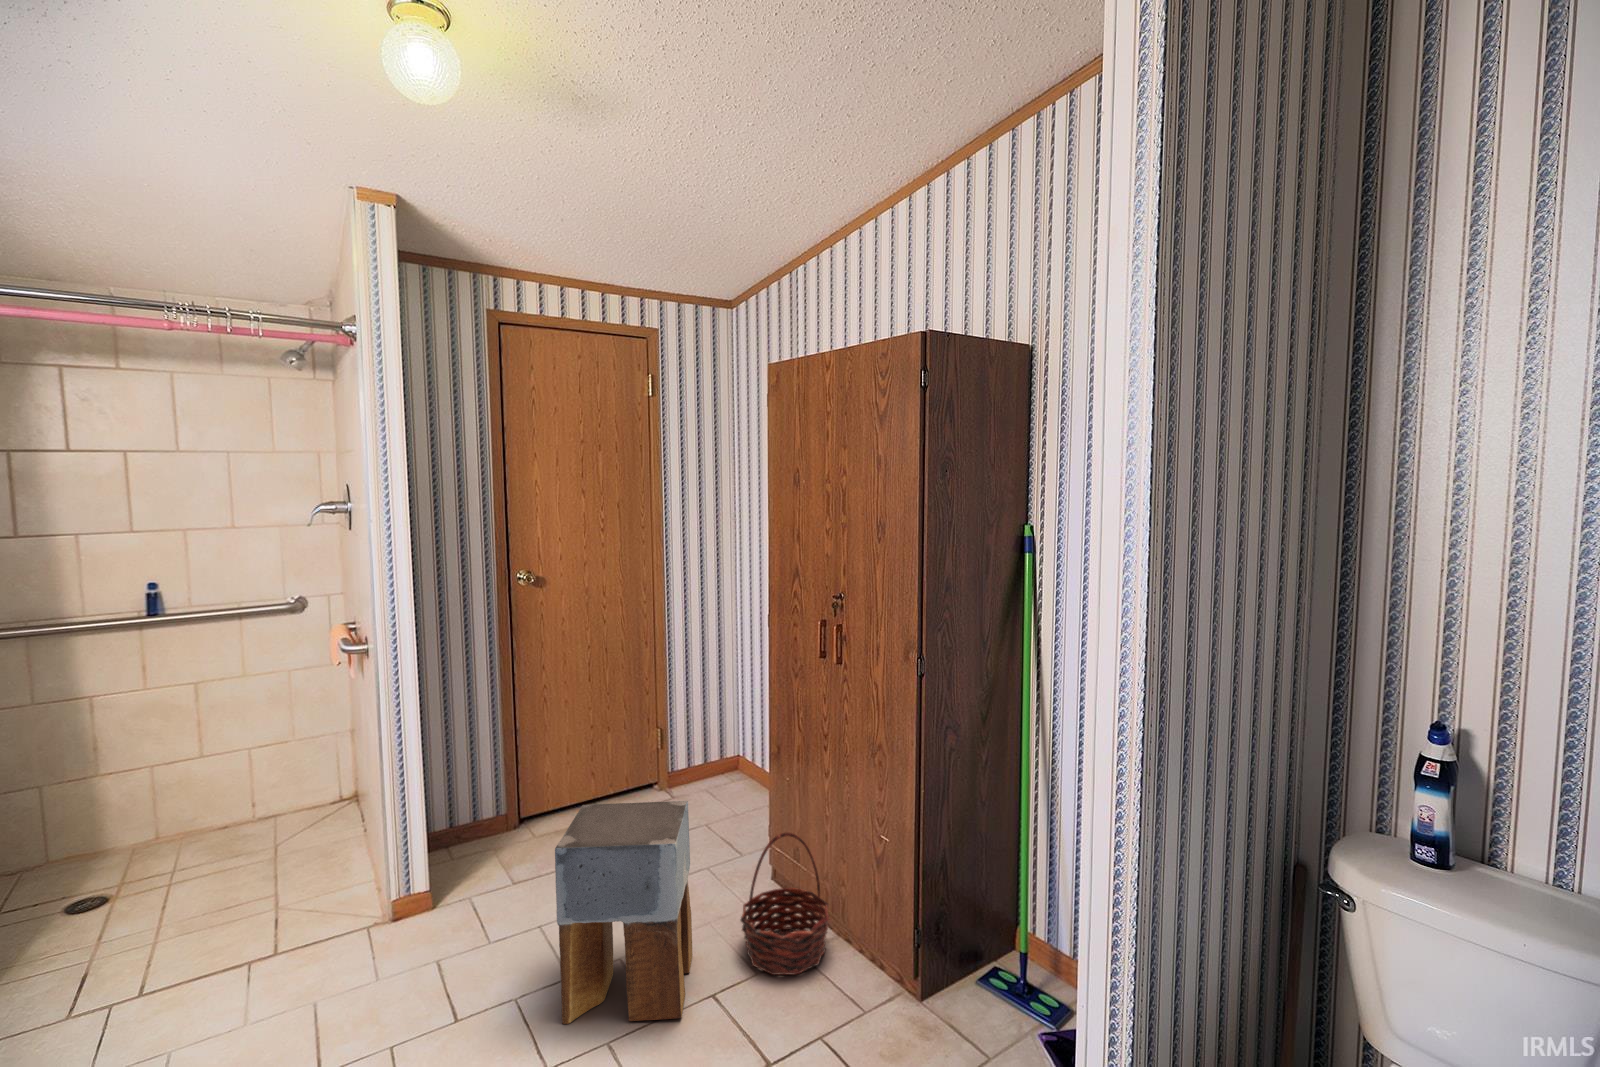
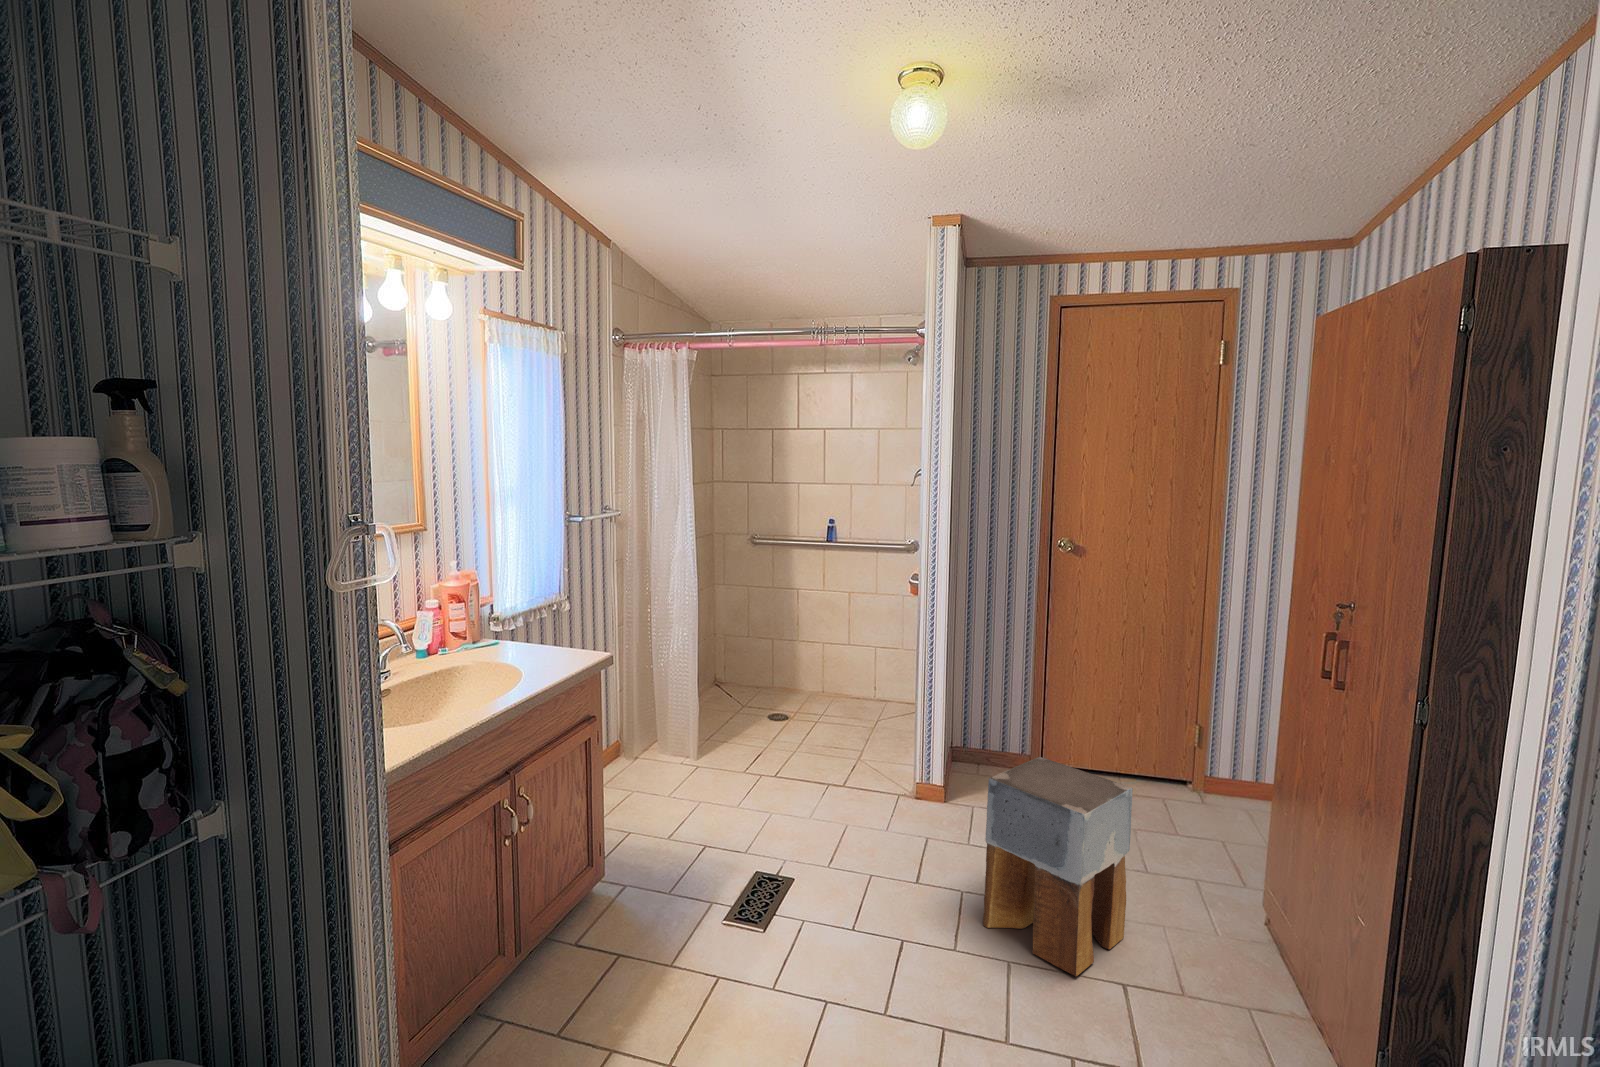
basket: present [741,833,830,975] -> none [1171,861,1287,1019]

